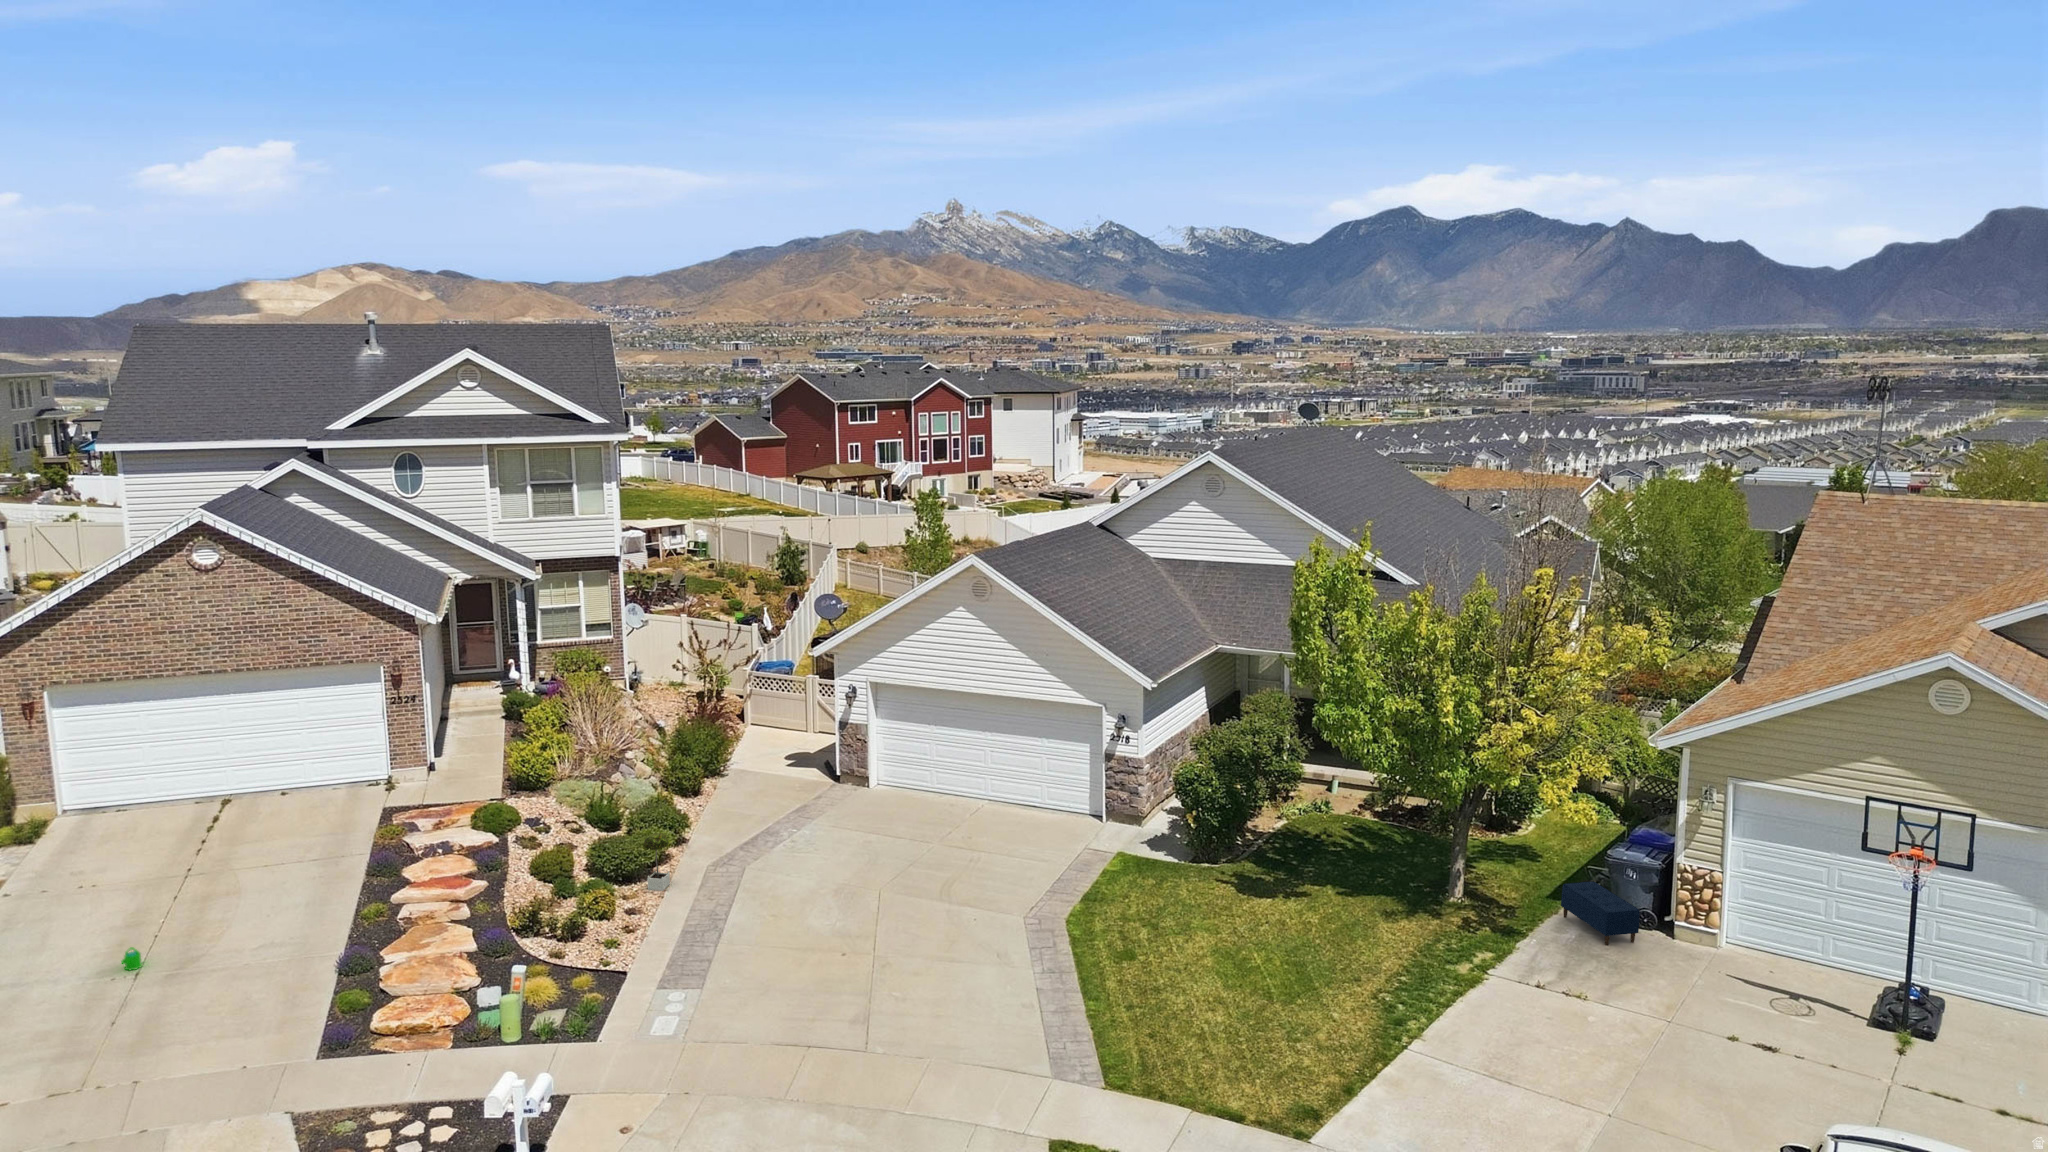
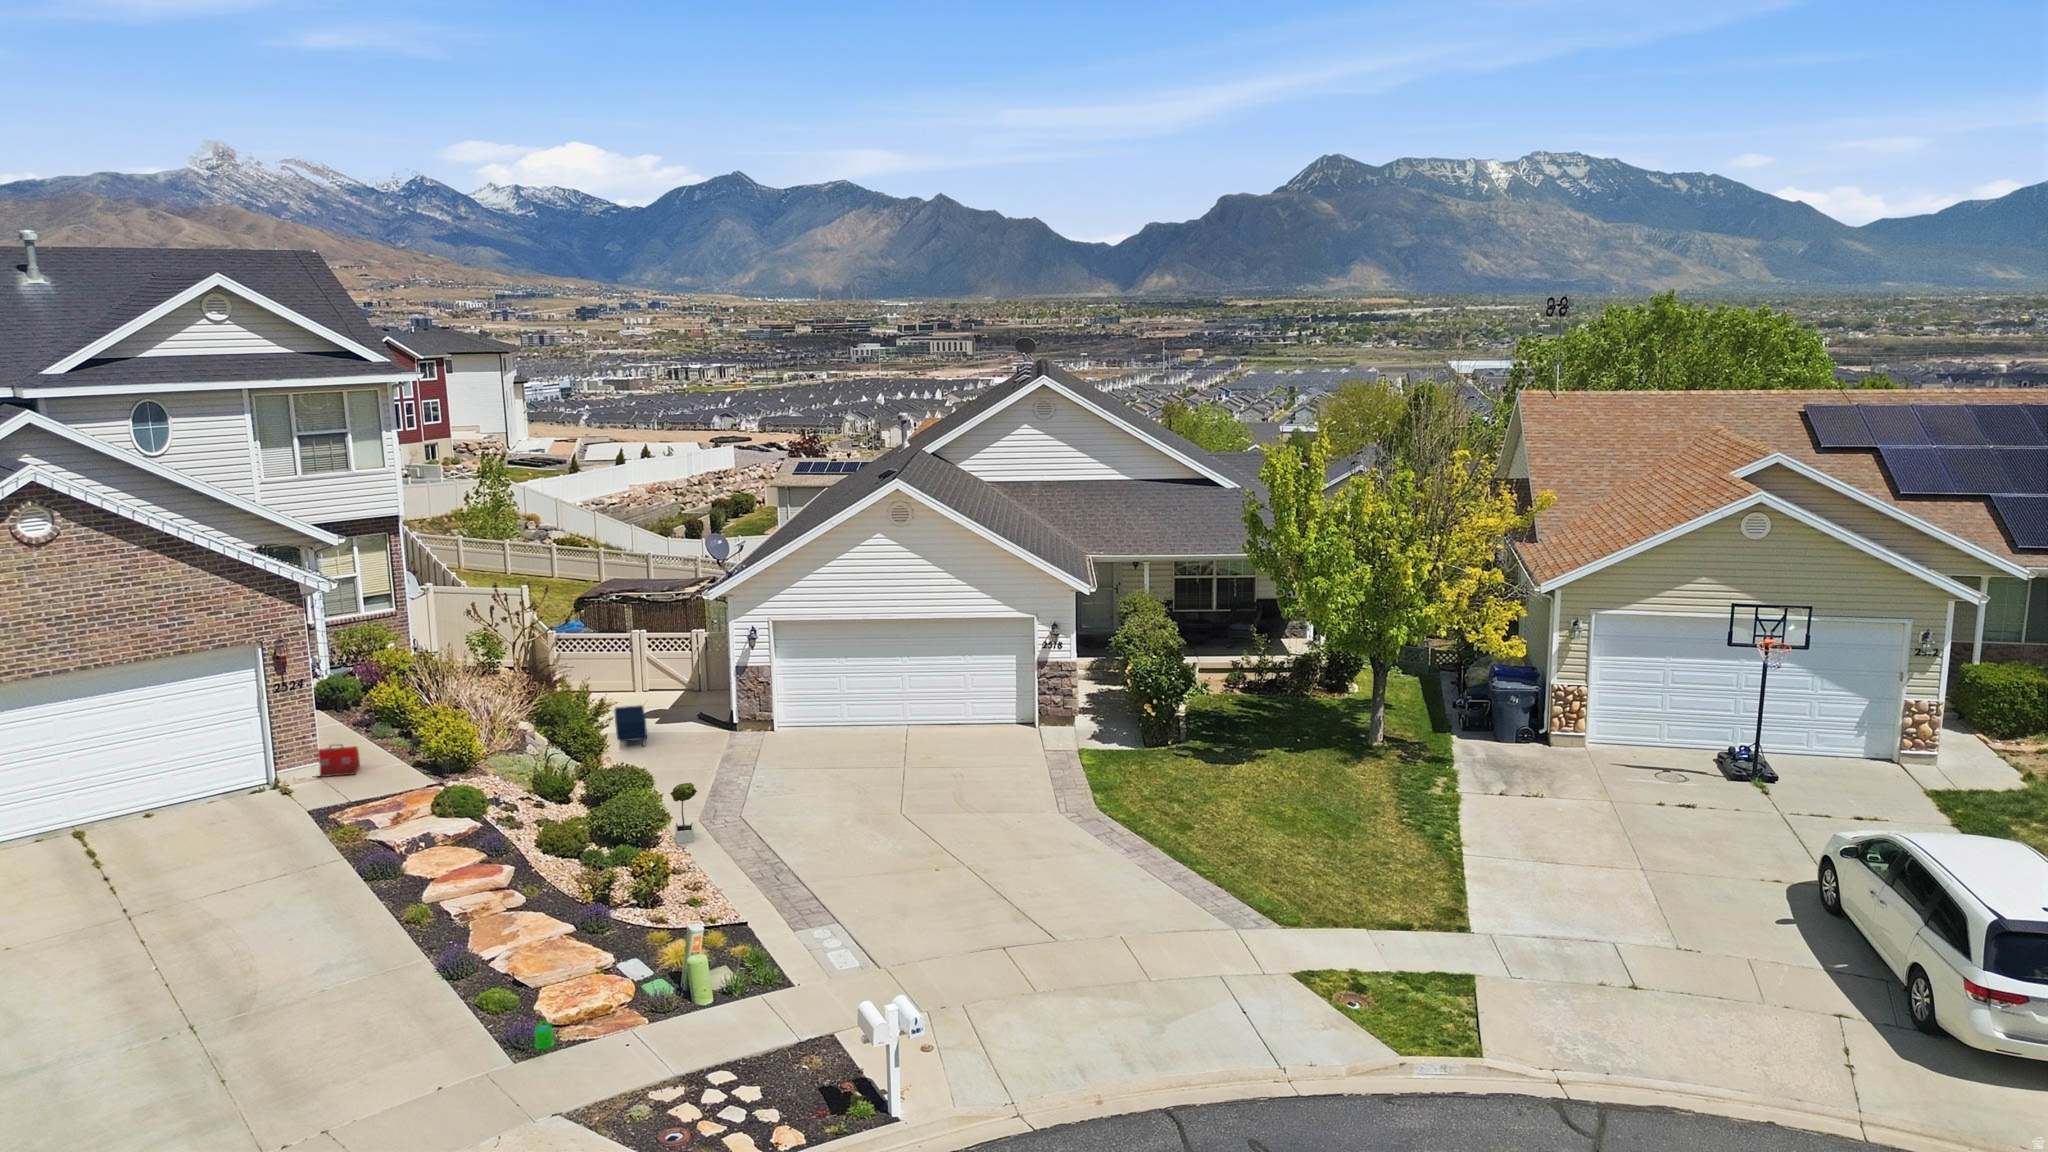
toolbox: none [419,756,459,785] -> present [318,744,360,777]
bench: present [1561,881,1640,945] -> present [615,705,647,748]
watering can: present [121,947,142,970] -> present [534,1021,554,1049]

